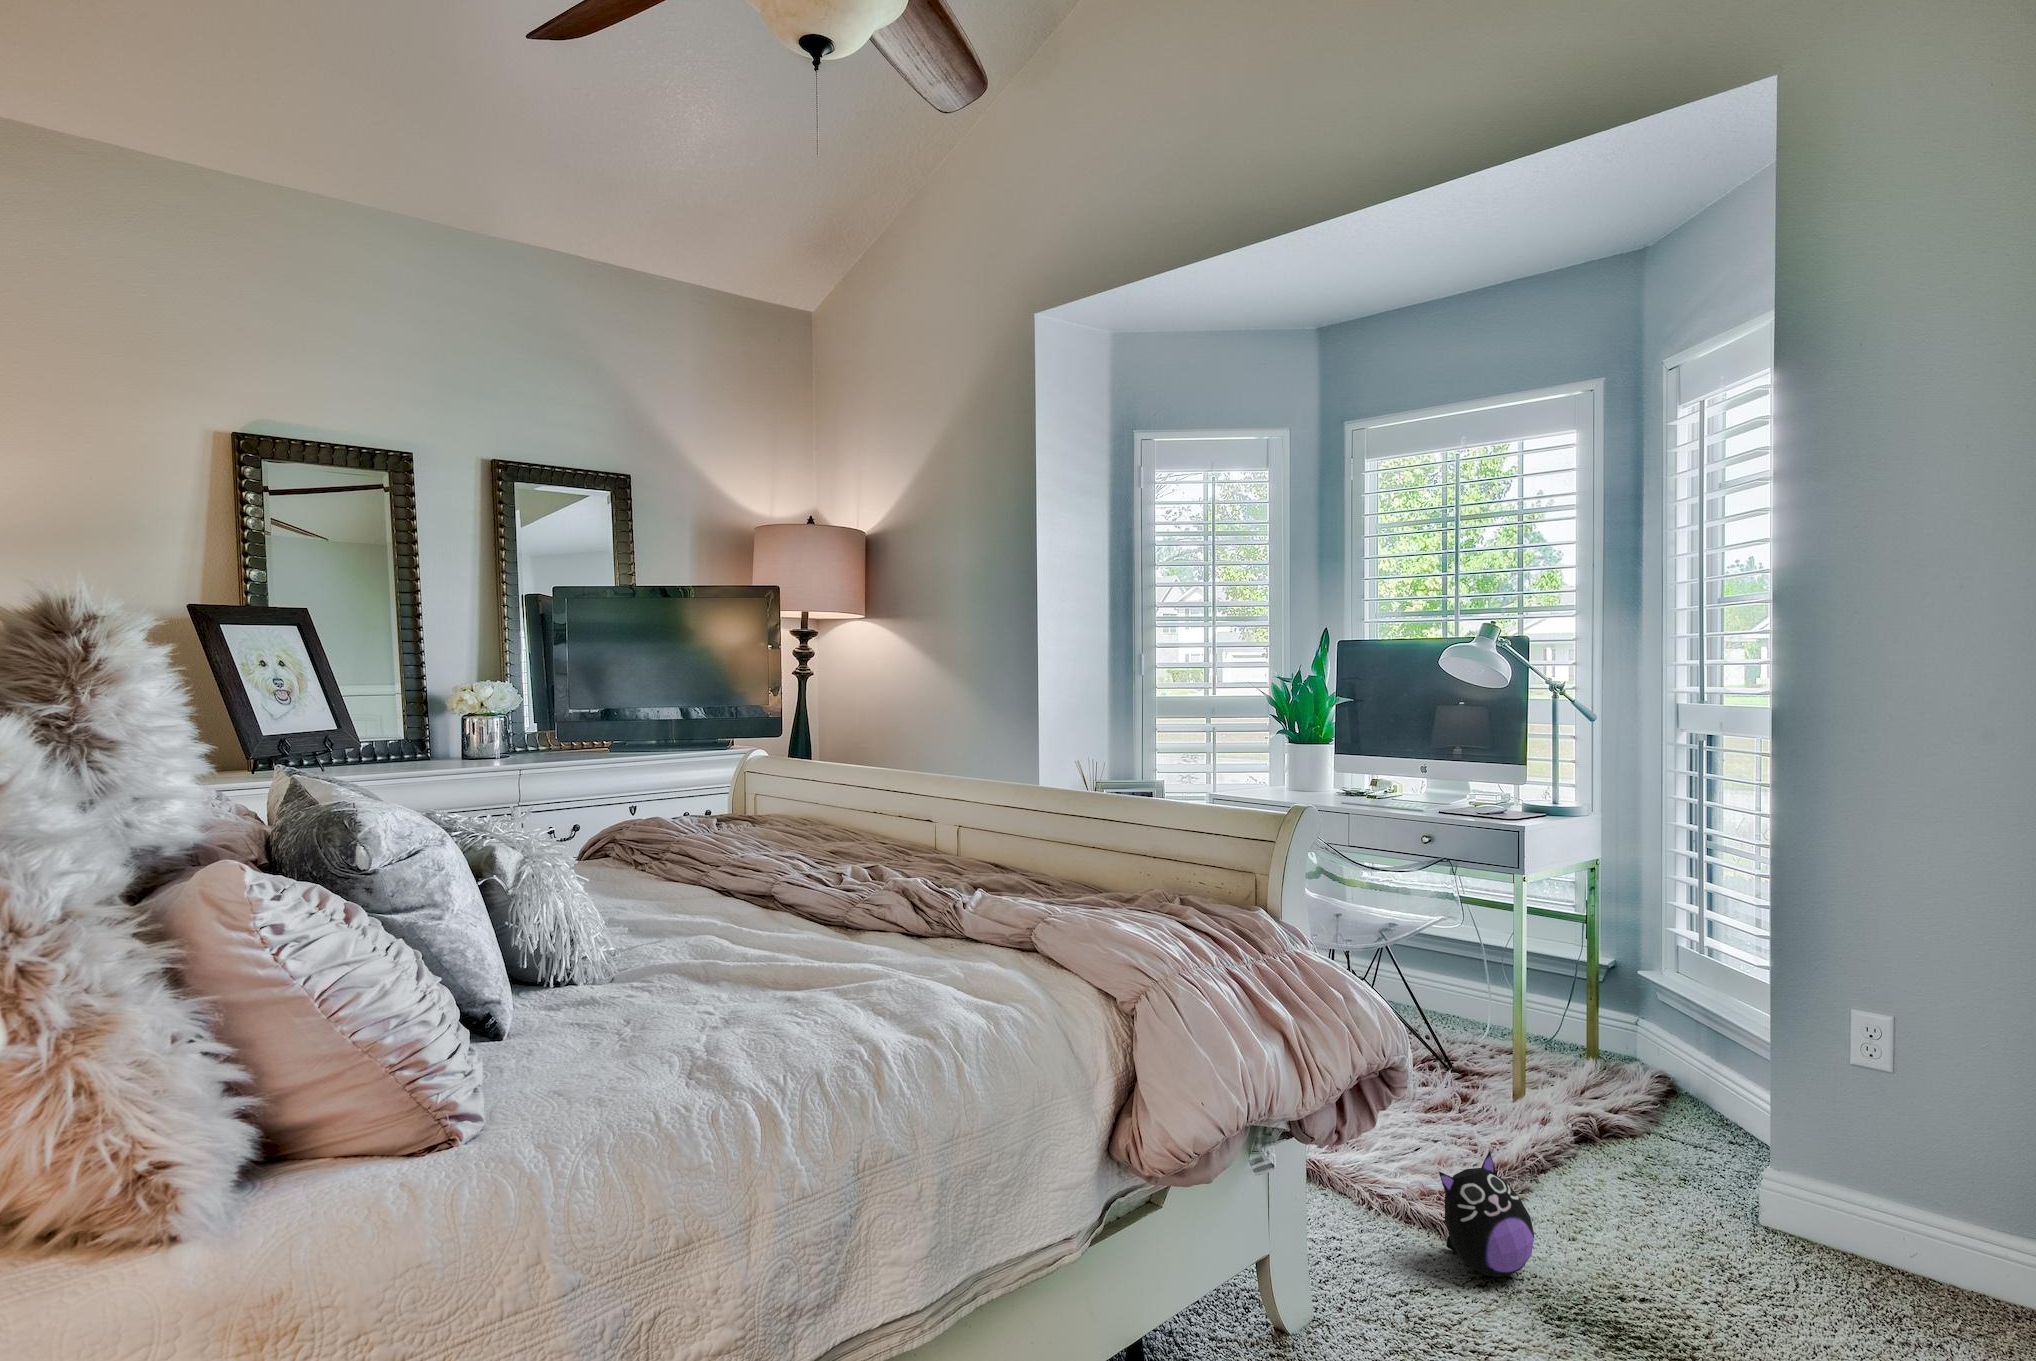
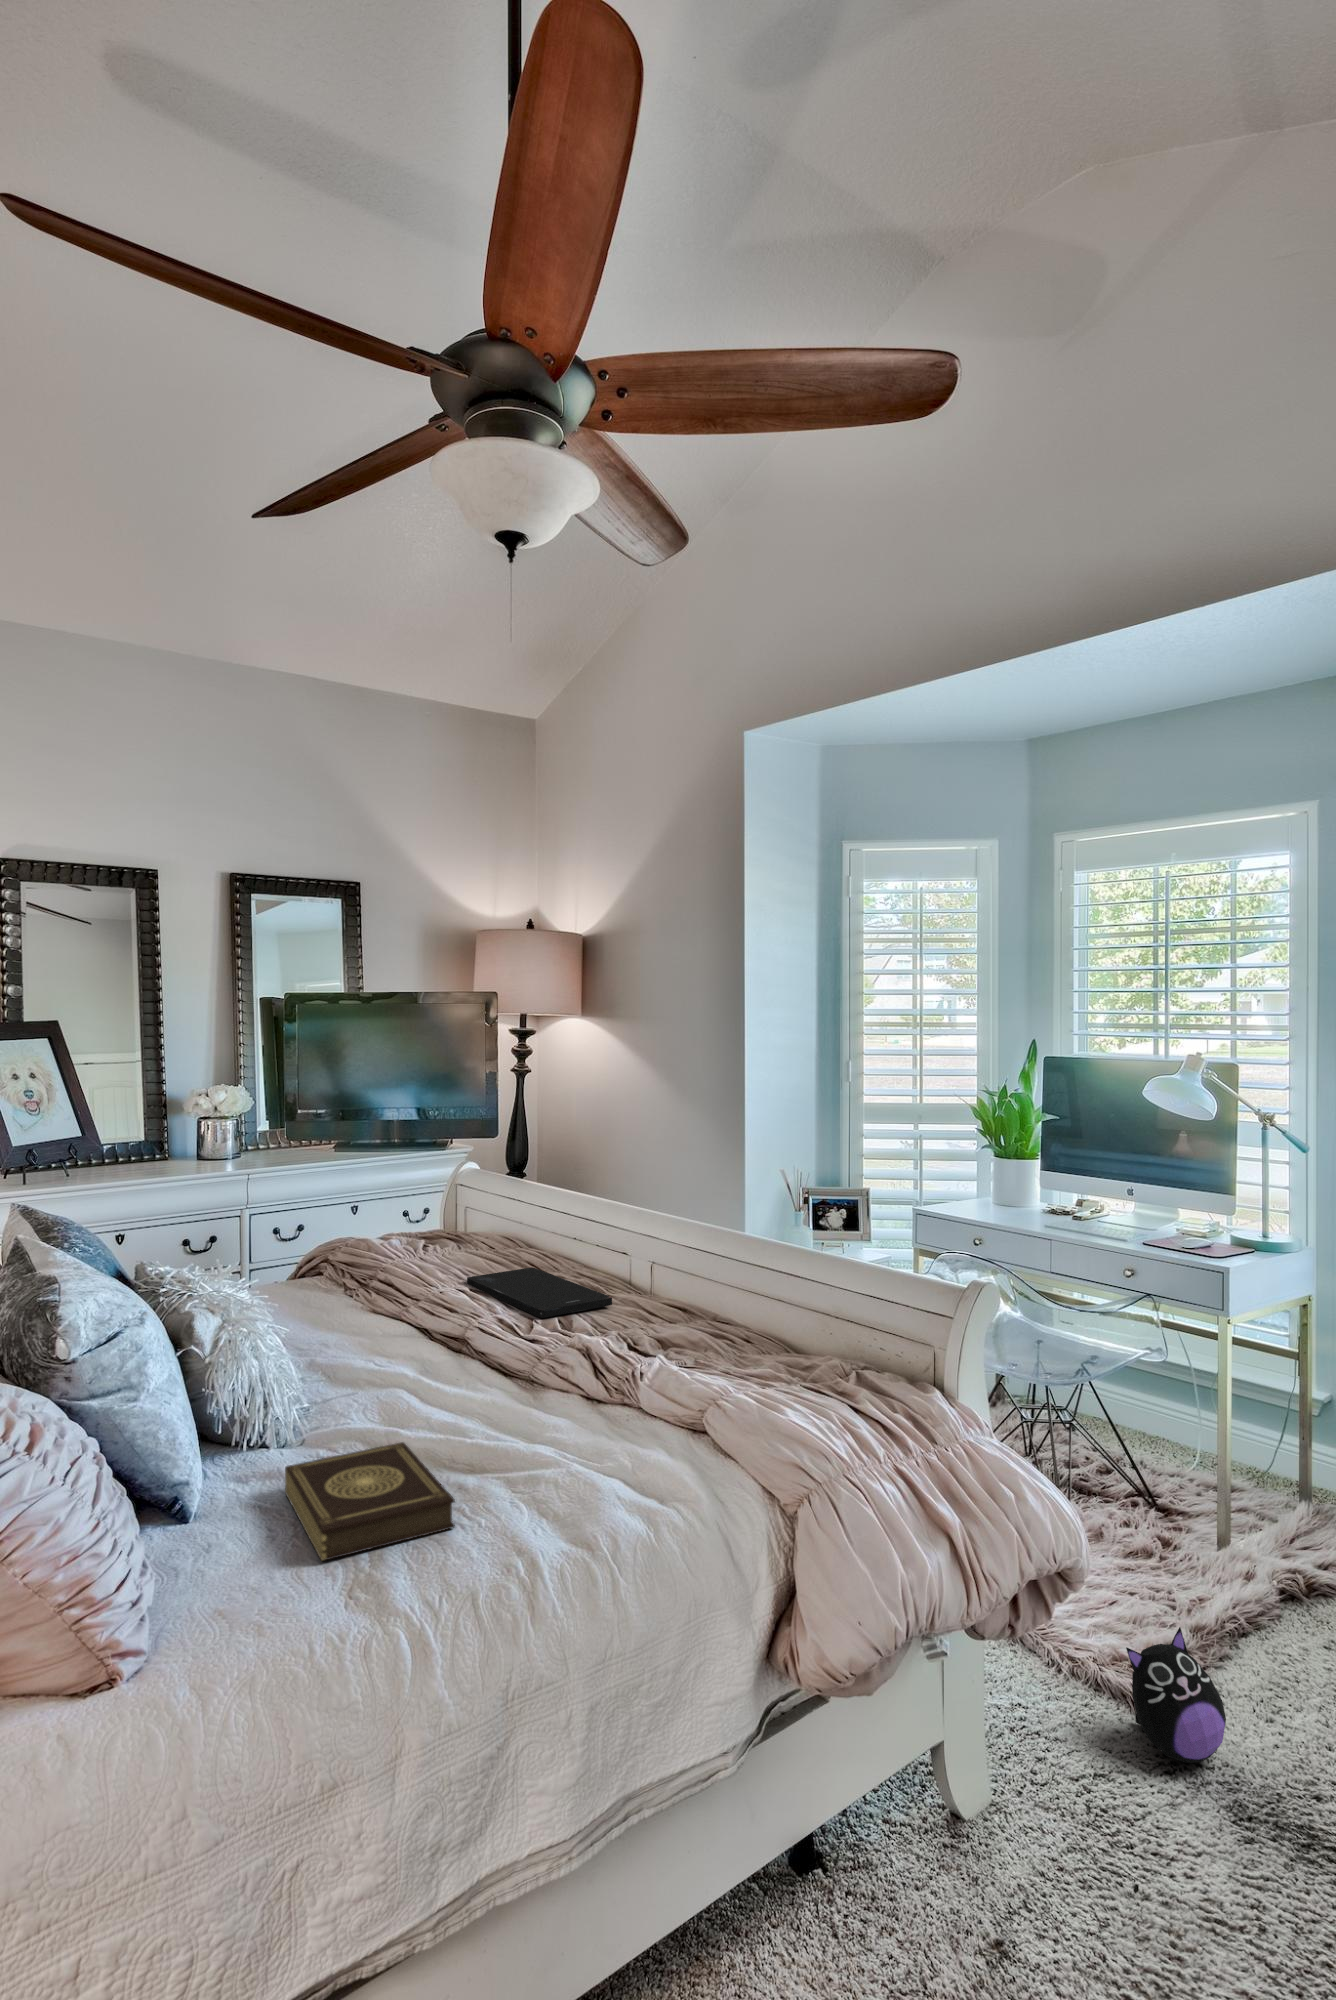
smartphone: none [768,835,923,870] -> present [467,1267,612,1318]
book: none [605,962,790,1055] -> present [285,1442,455,1561]

